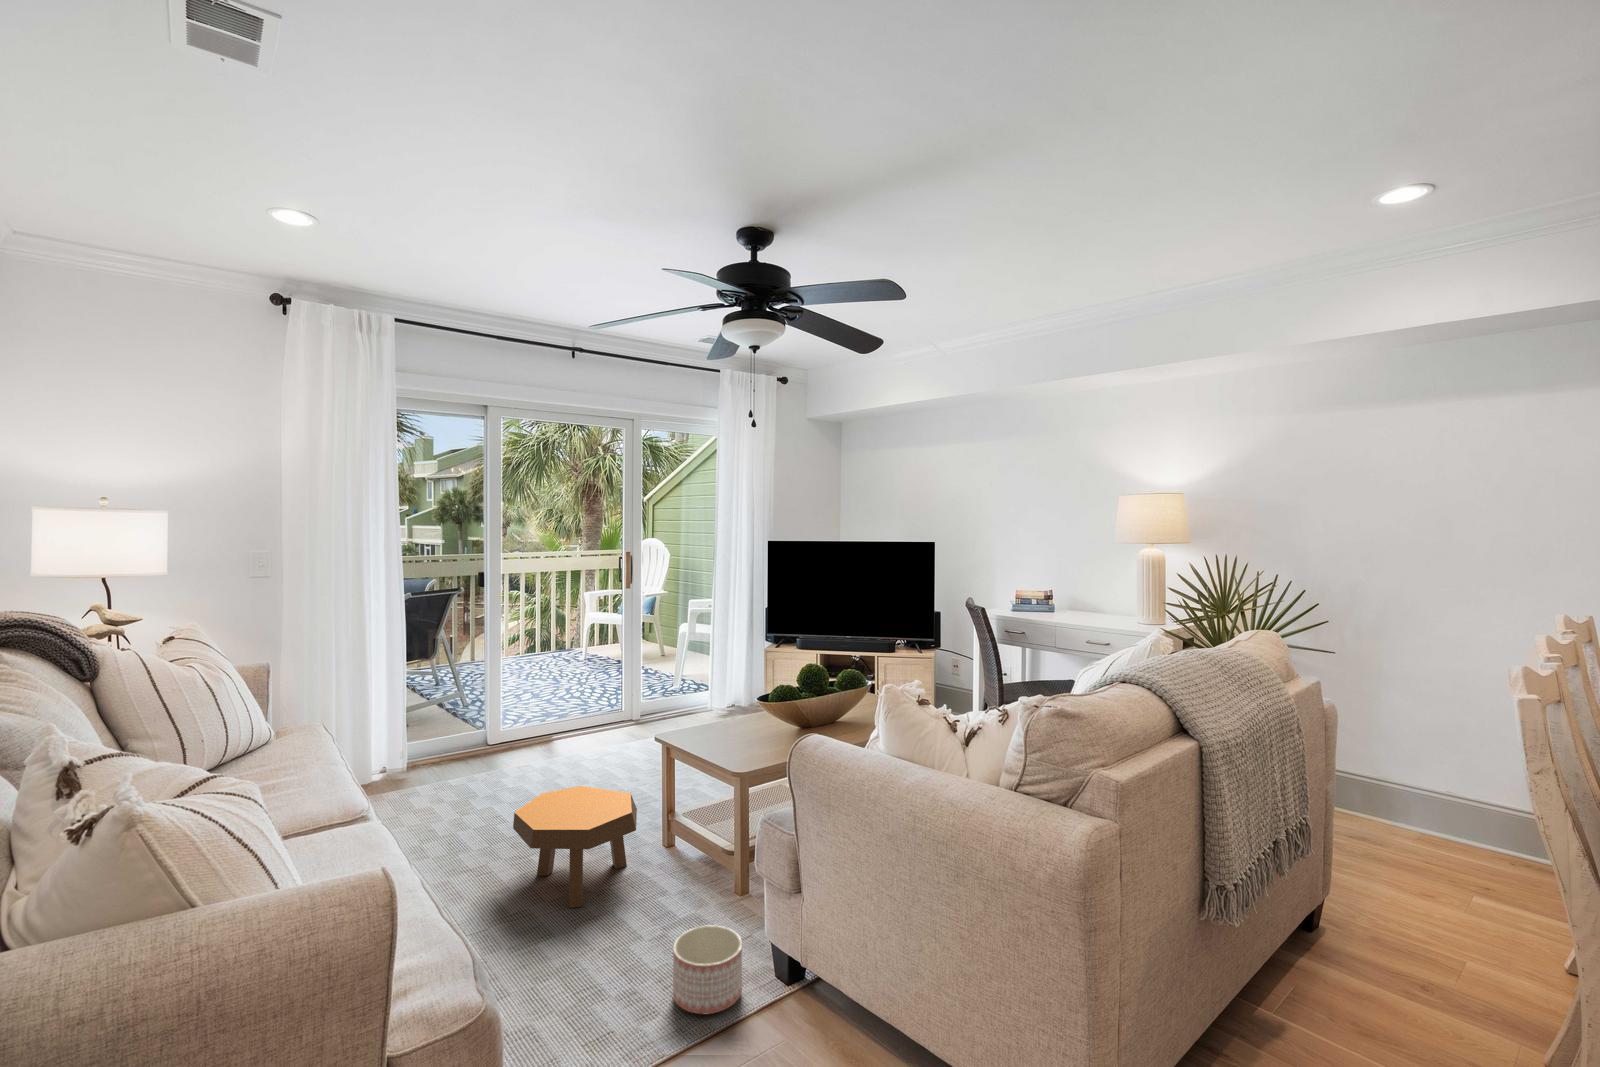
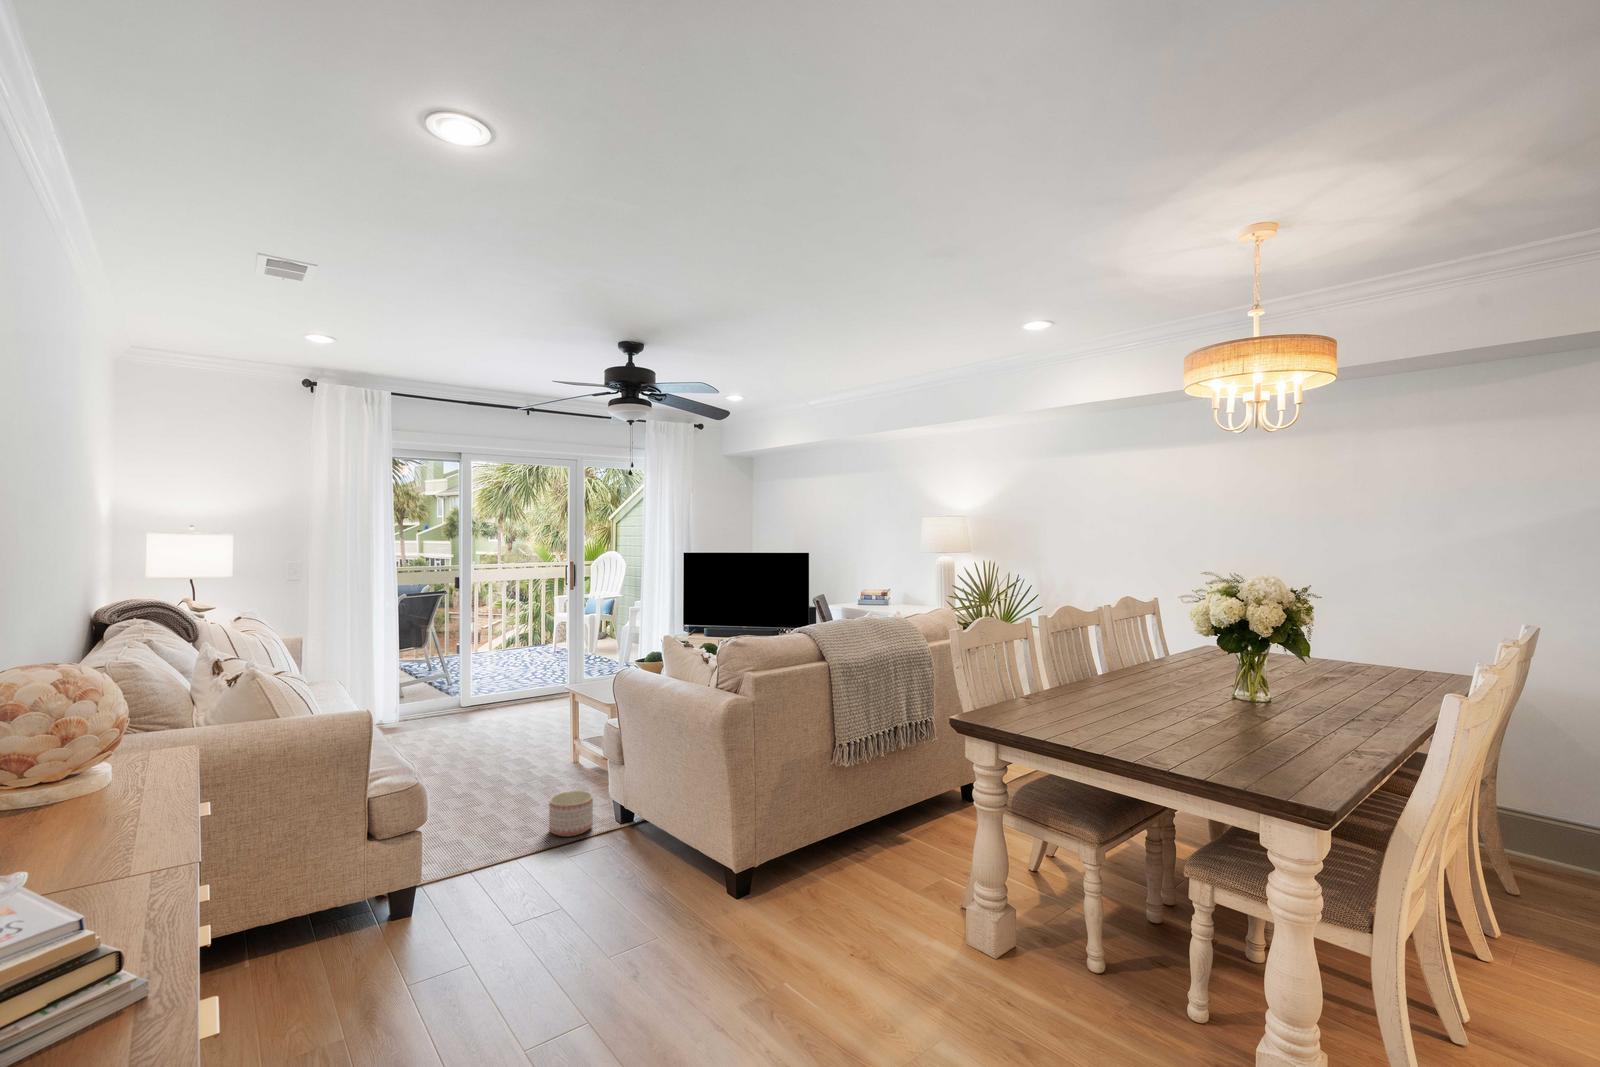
footstool: present [513,786,637,908] -> none [465,722,552,794]

